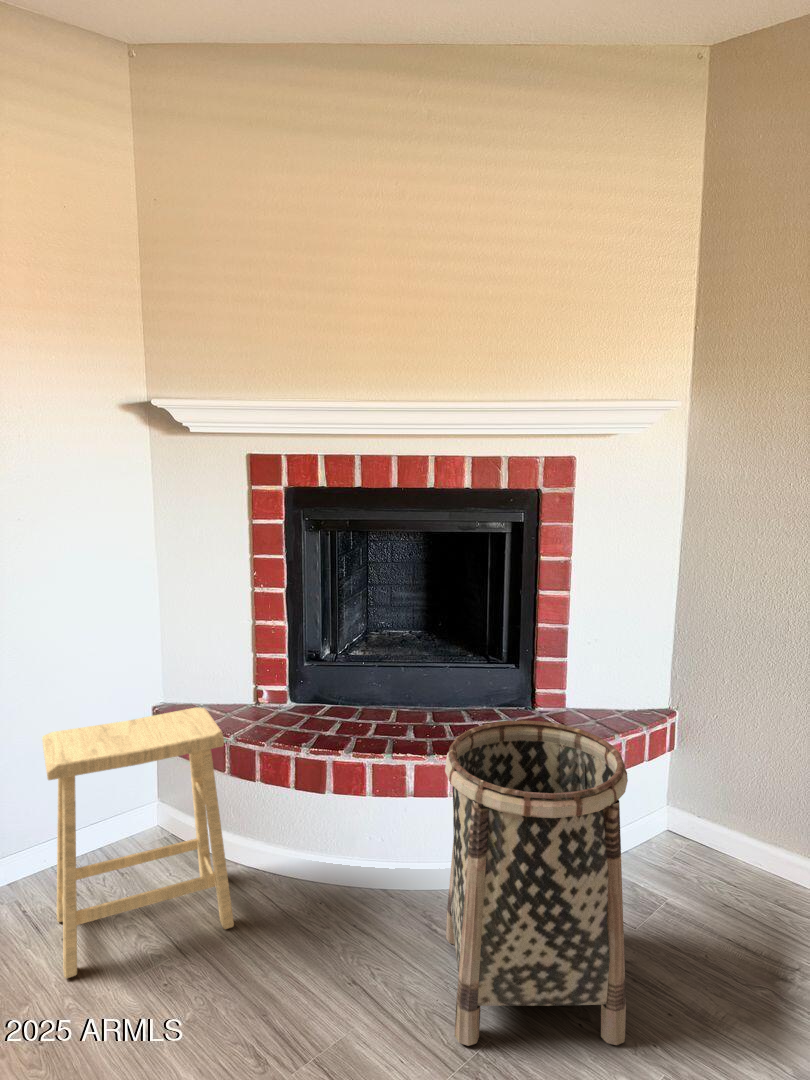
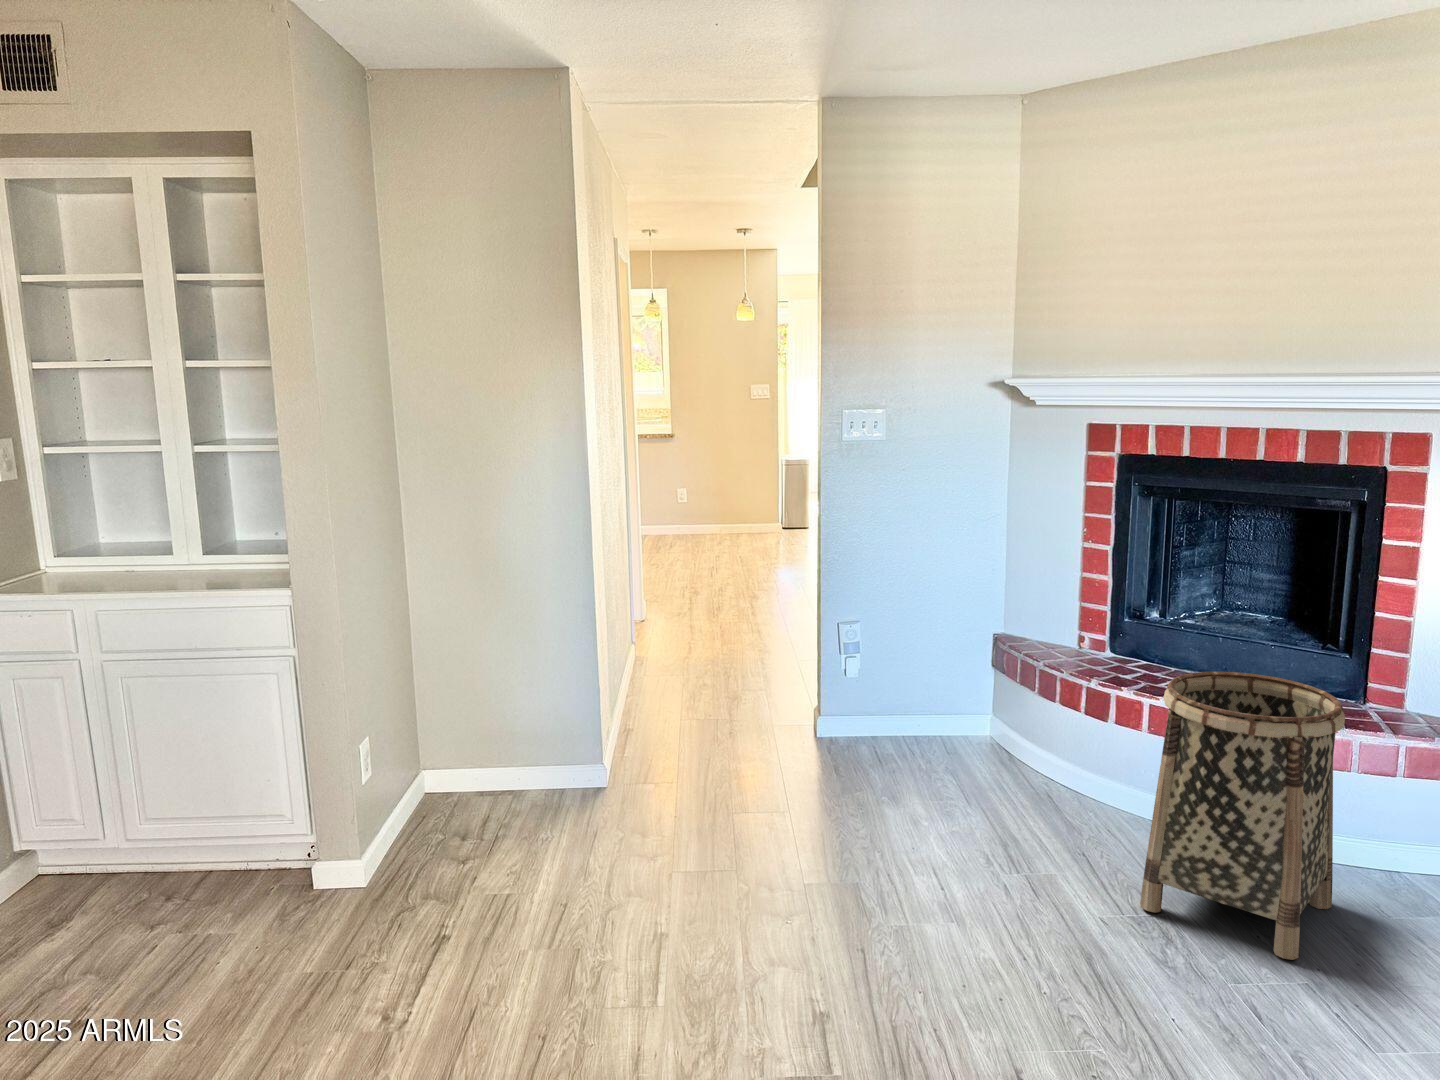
footstool: present [42,708,234,978] -> none [886,621,1017,802]

